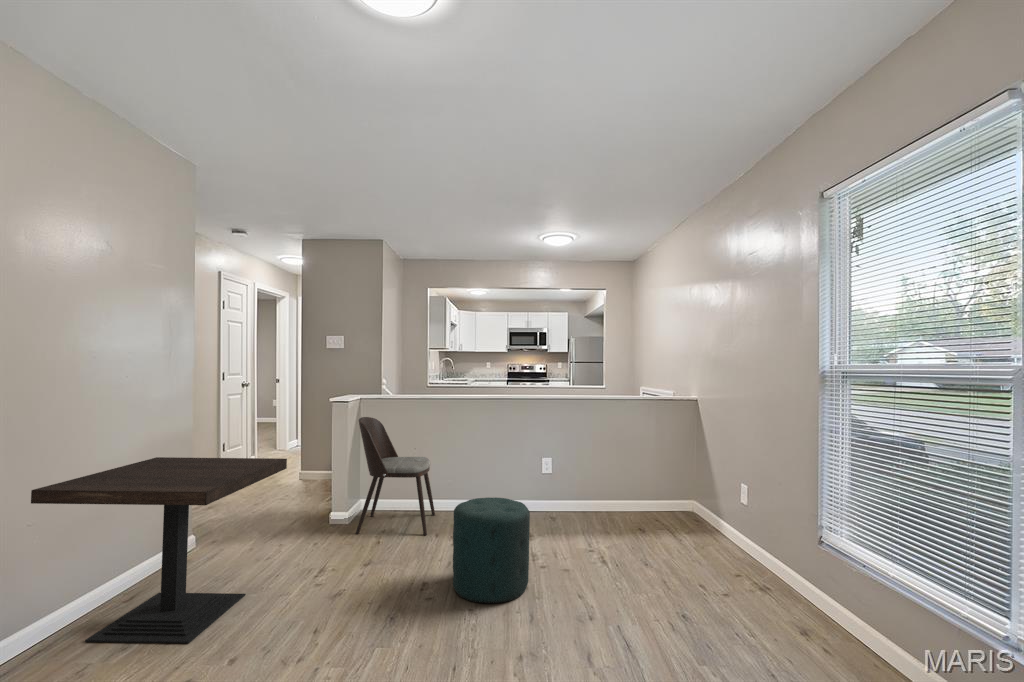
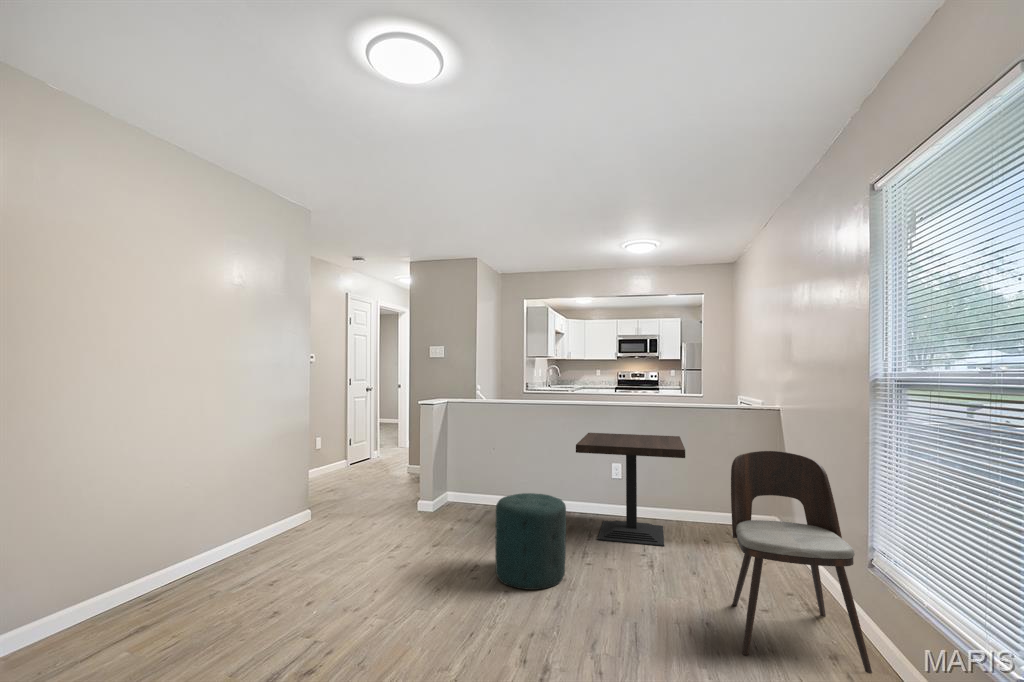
dining chair: present [356,417,435,535] -> present [731,451,872,674]
side table: present [31,457,287,643] -> present [576,433,685,546]

